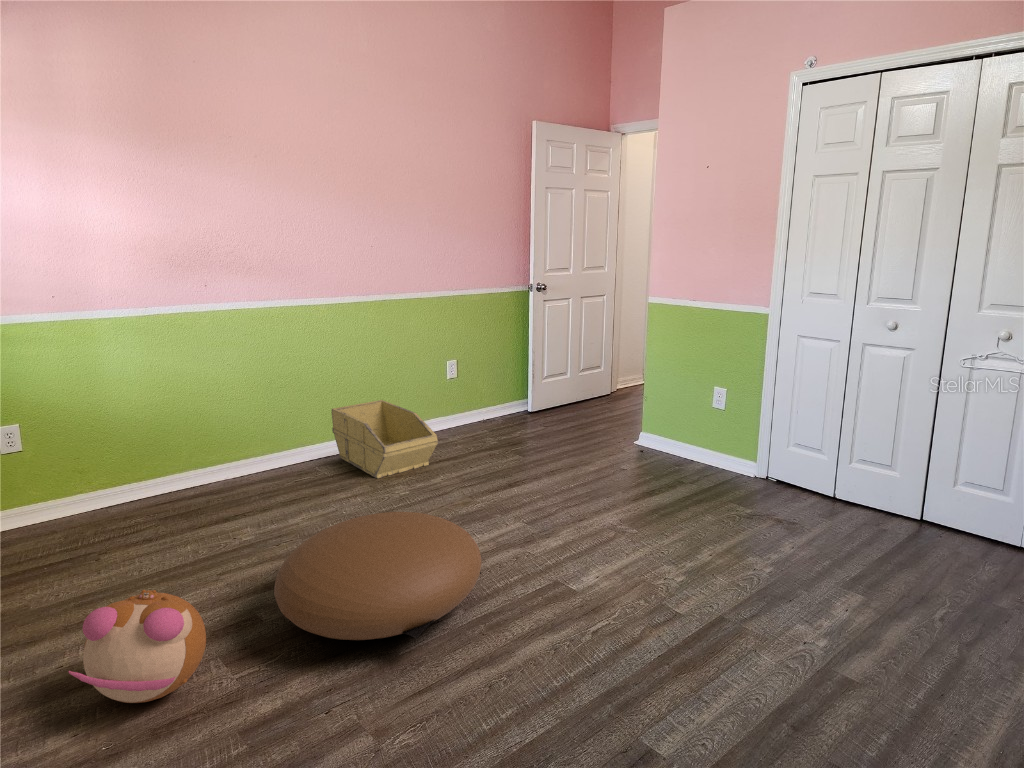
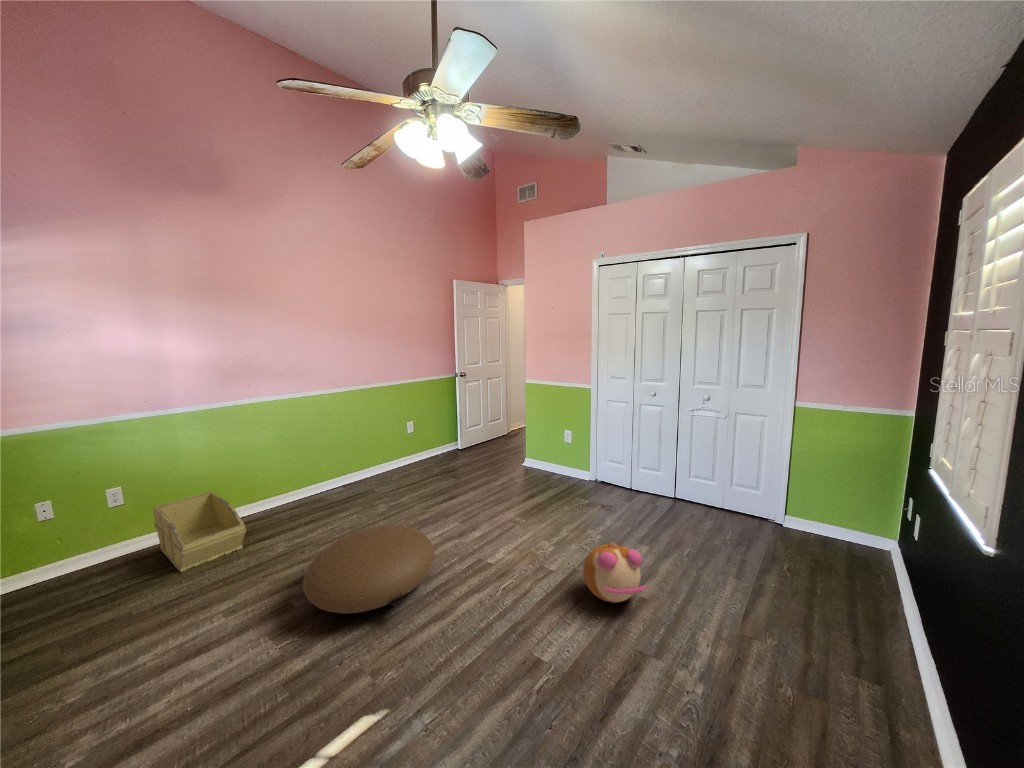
storage bin: present [331,400,438,478] -> present [153,491,246,572]
plush toy: present [69,590,206,703] -> present [583,542,647,603]

